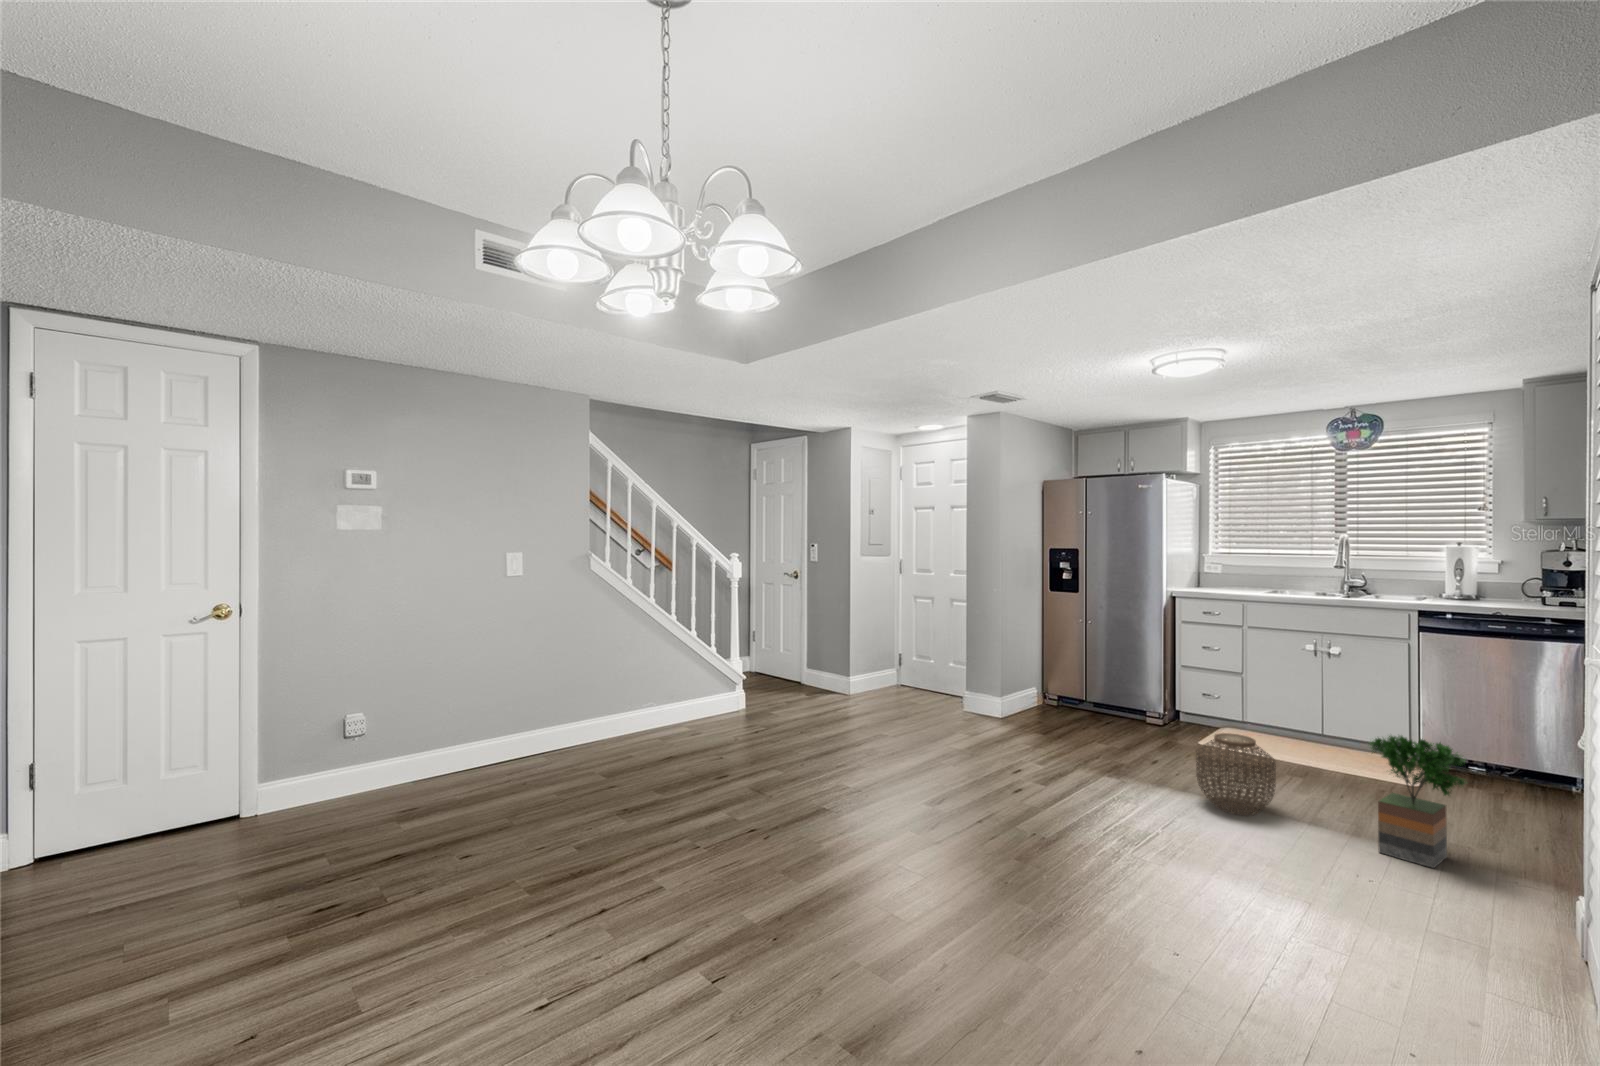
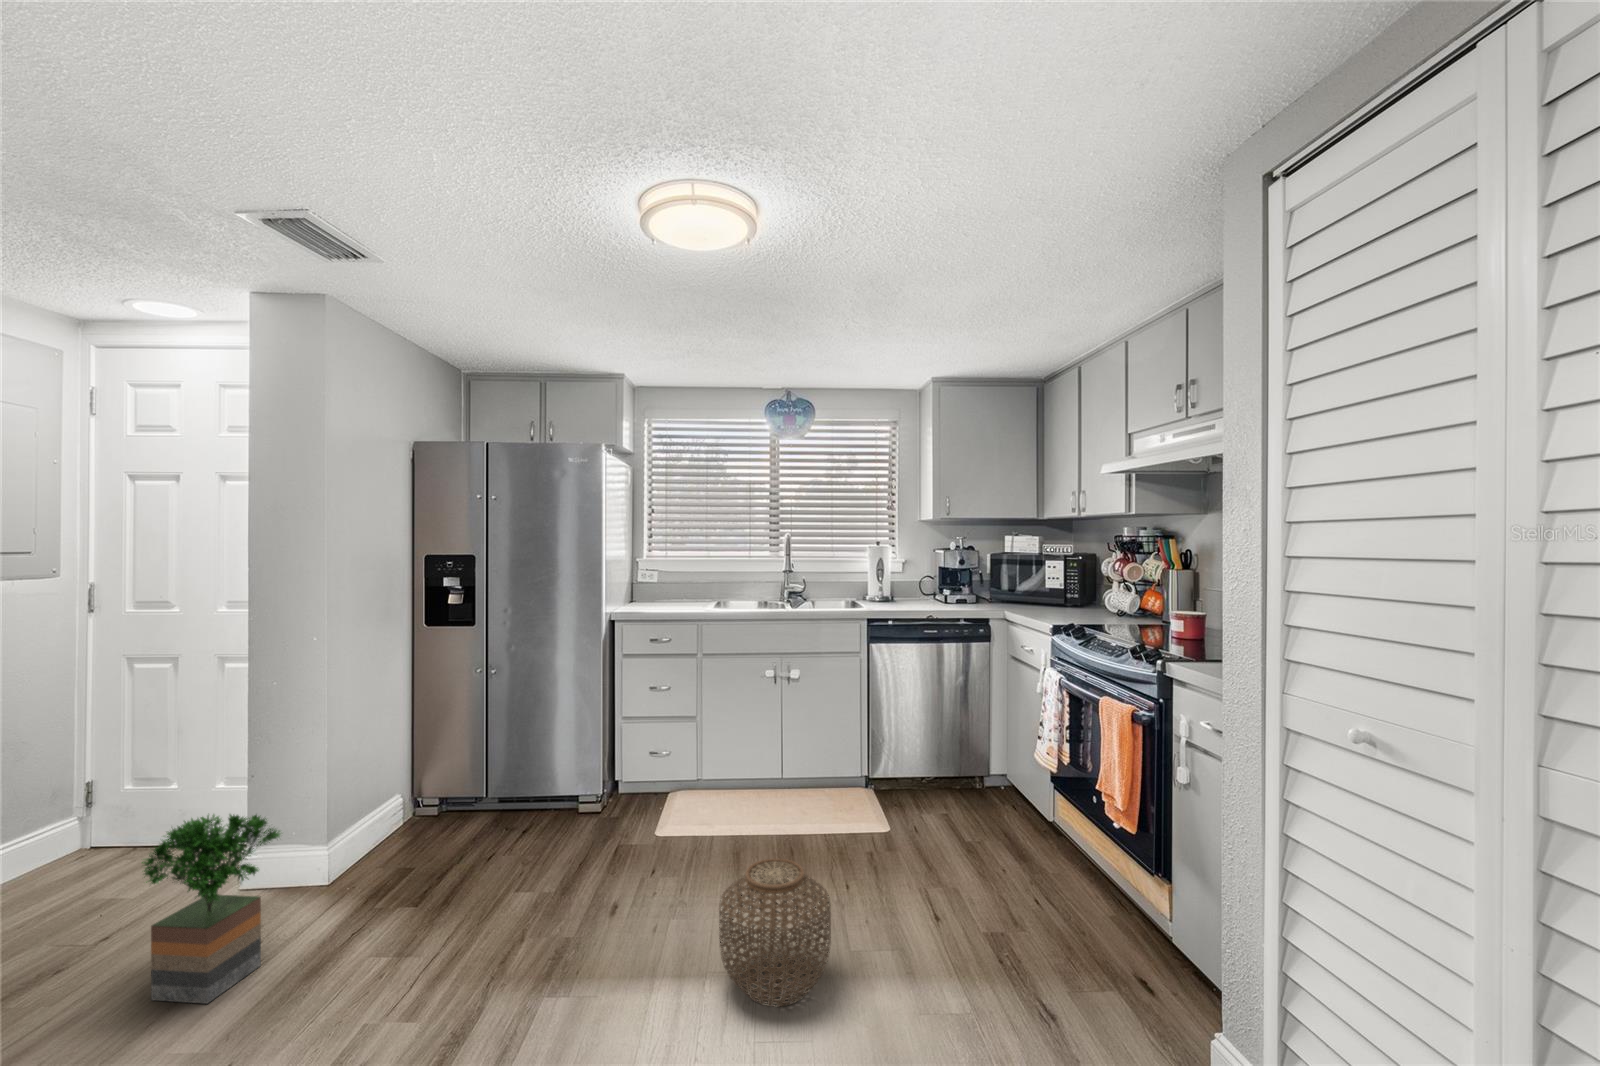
potted tree: present [1370,736,1465,868] -> present [142,814,280,1004]

